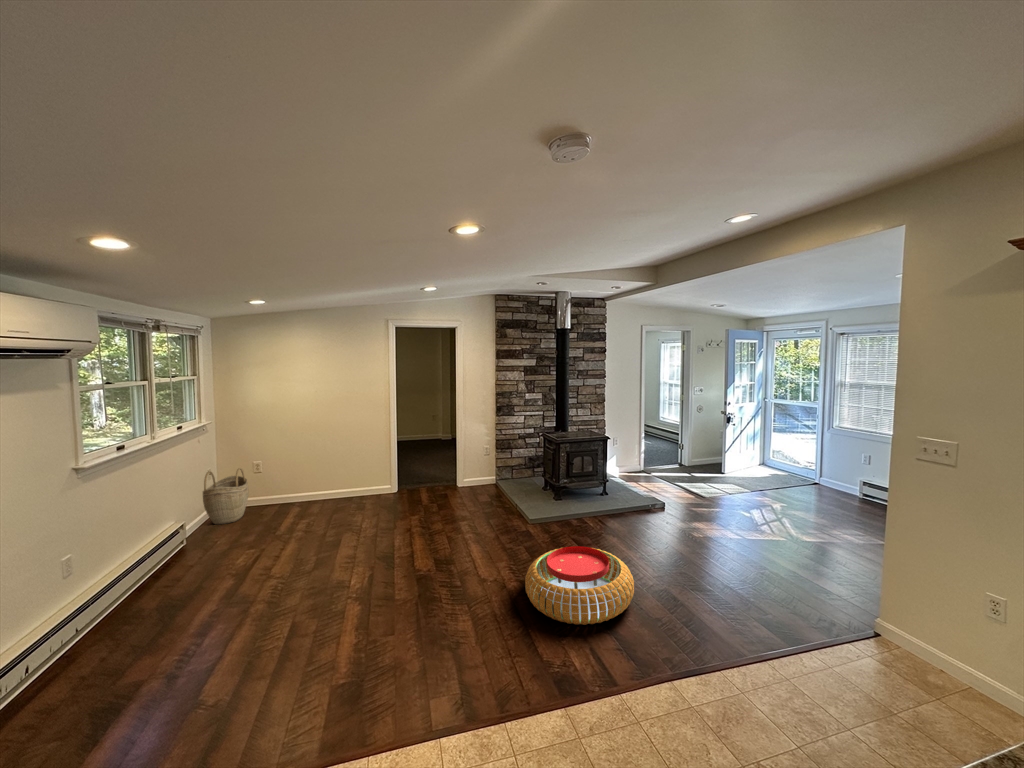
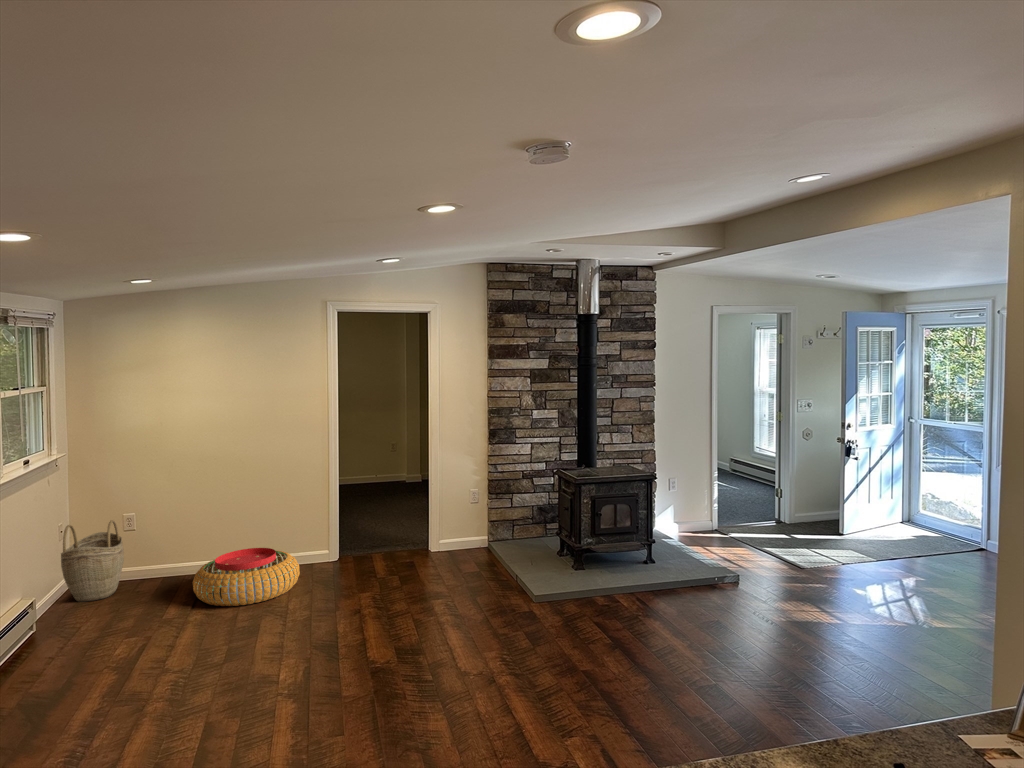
pouf: present [525,546,634,625] -> present [193,548,300,606]

